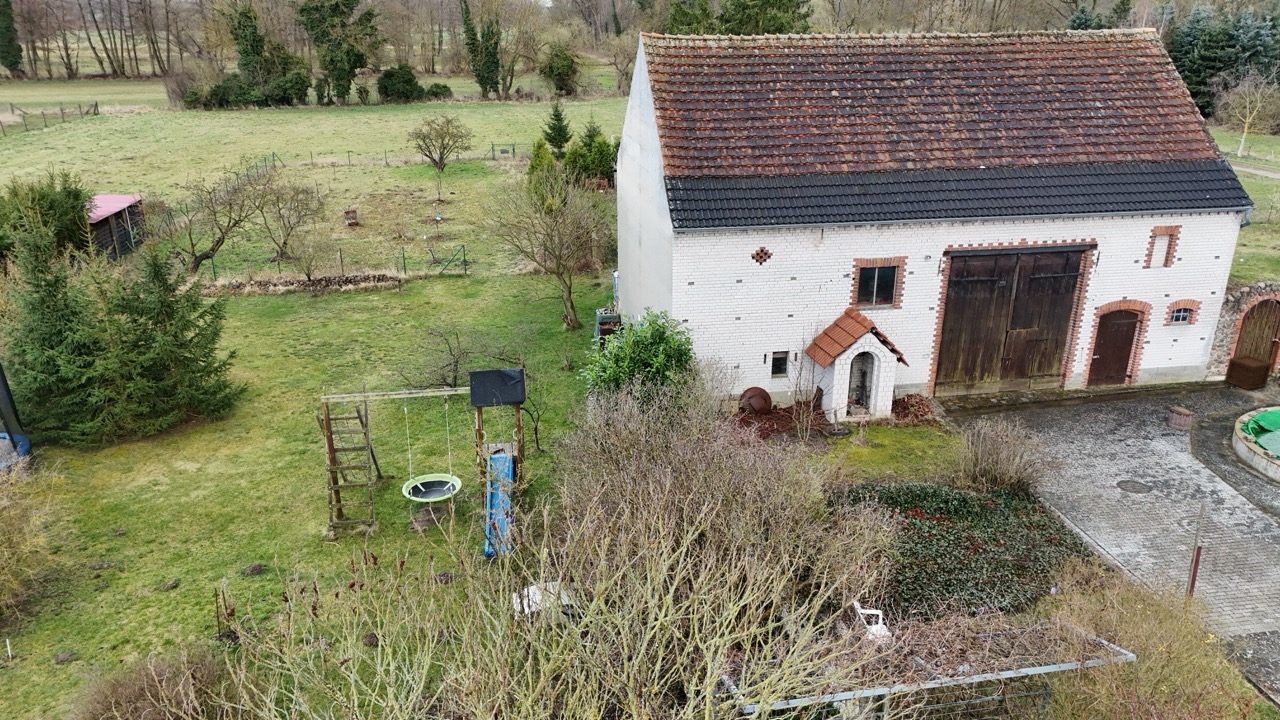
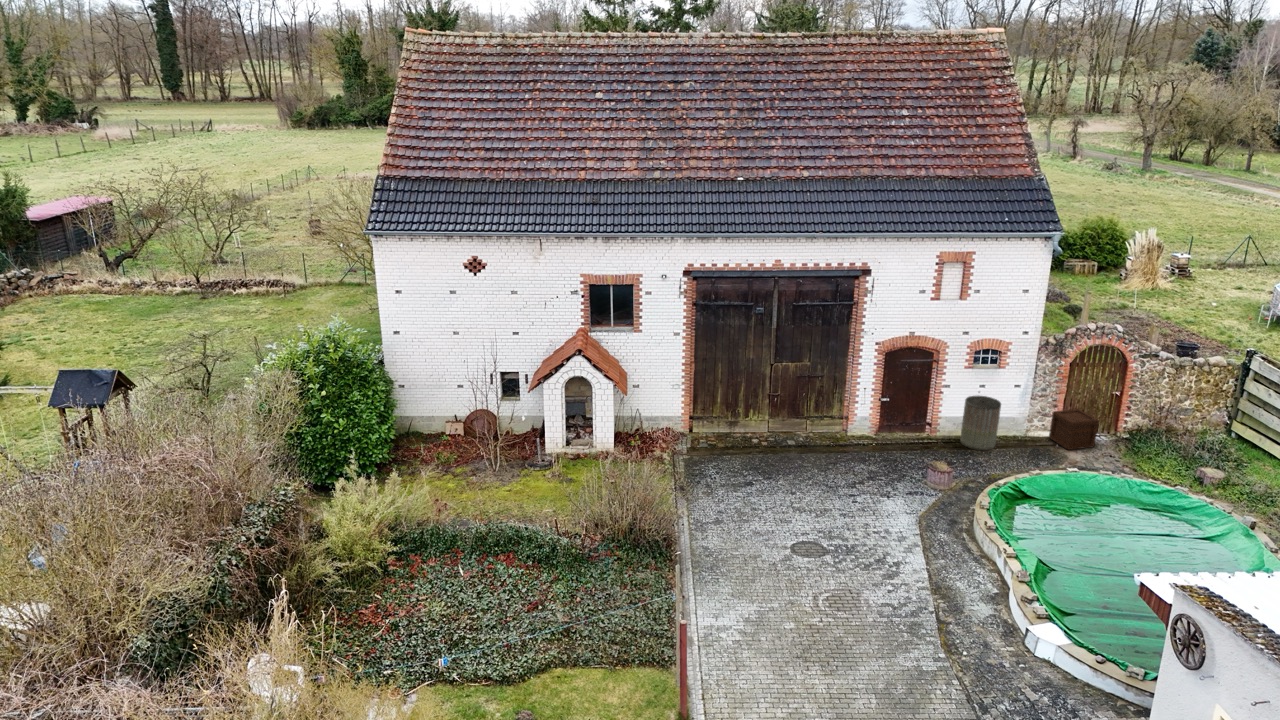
trash can: none [1157,349,1198,395] -> present [960,396,1001,450]

